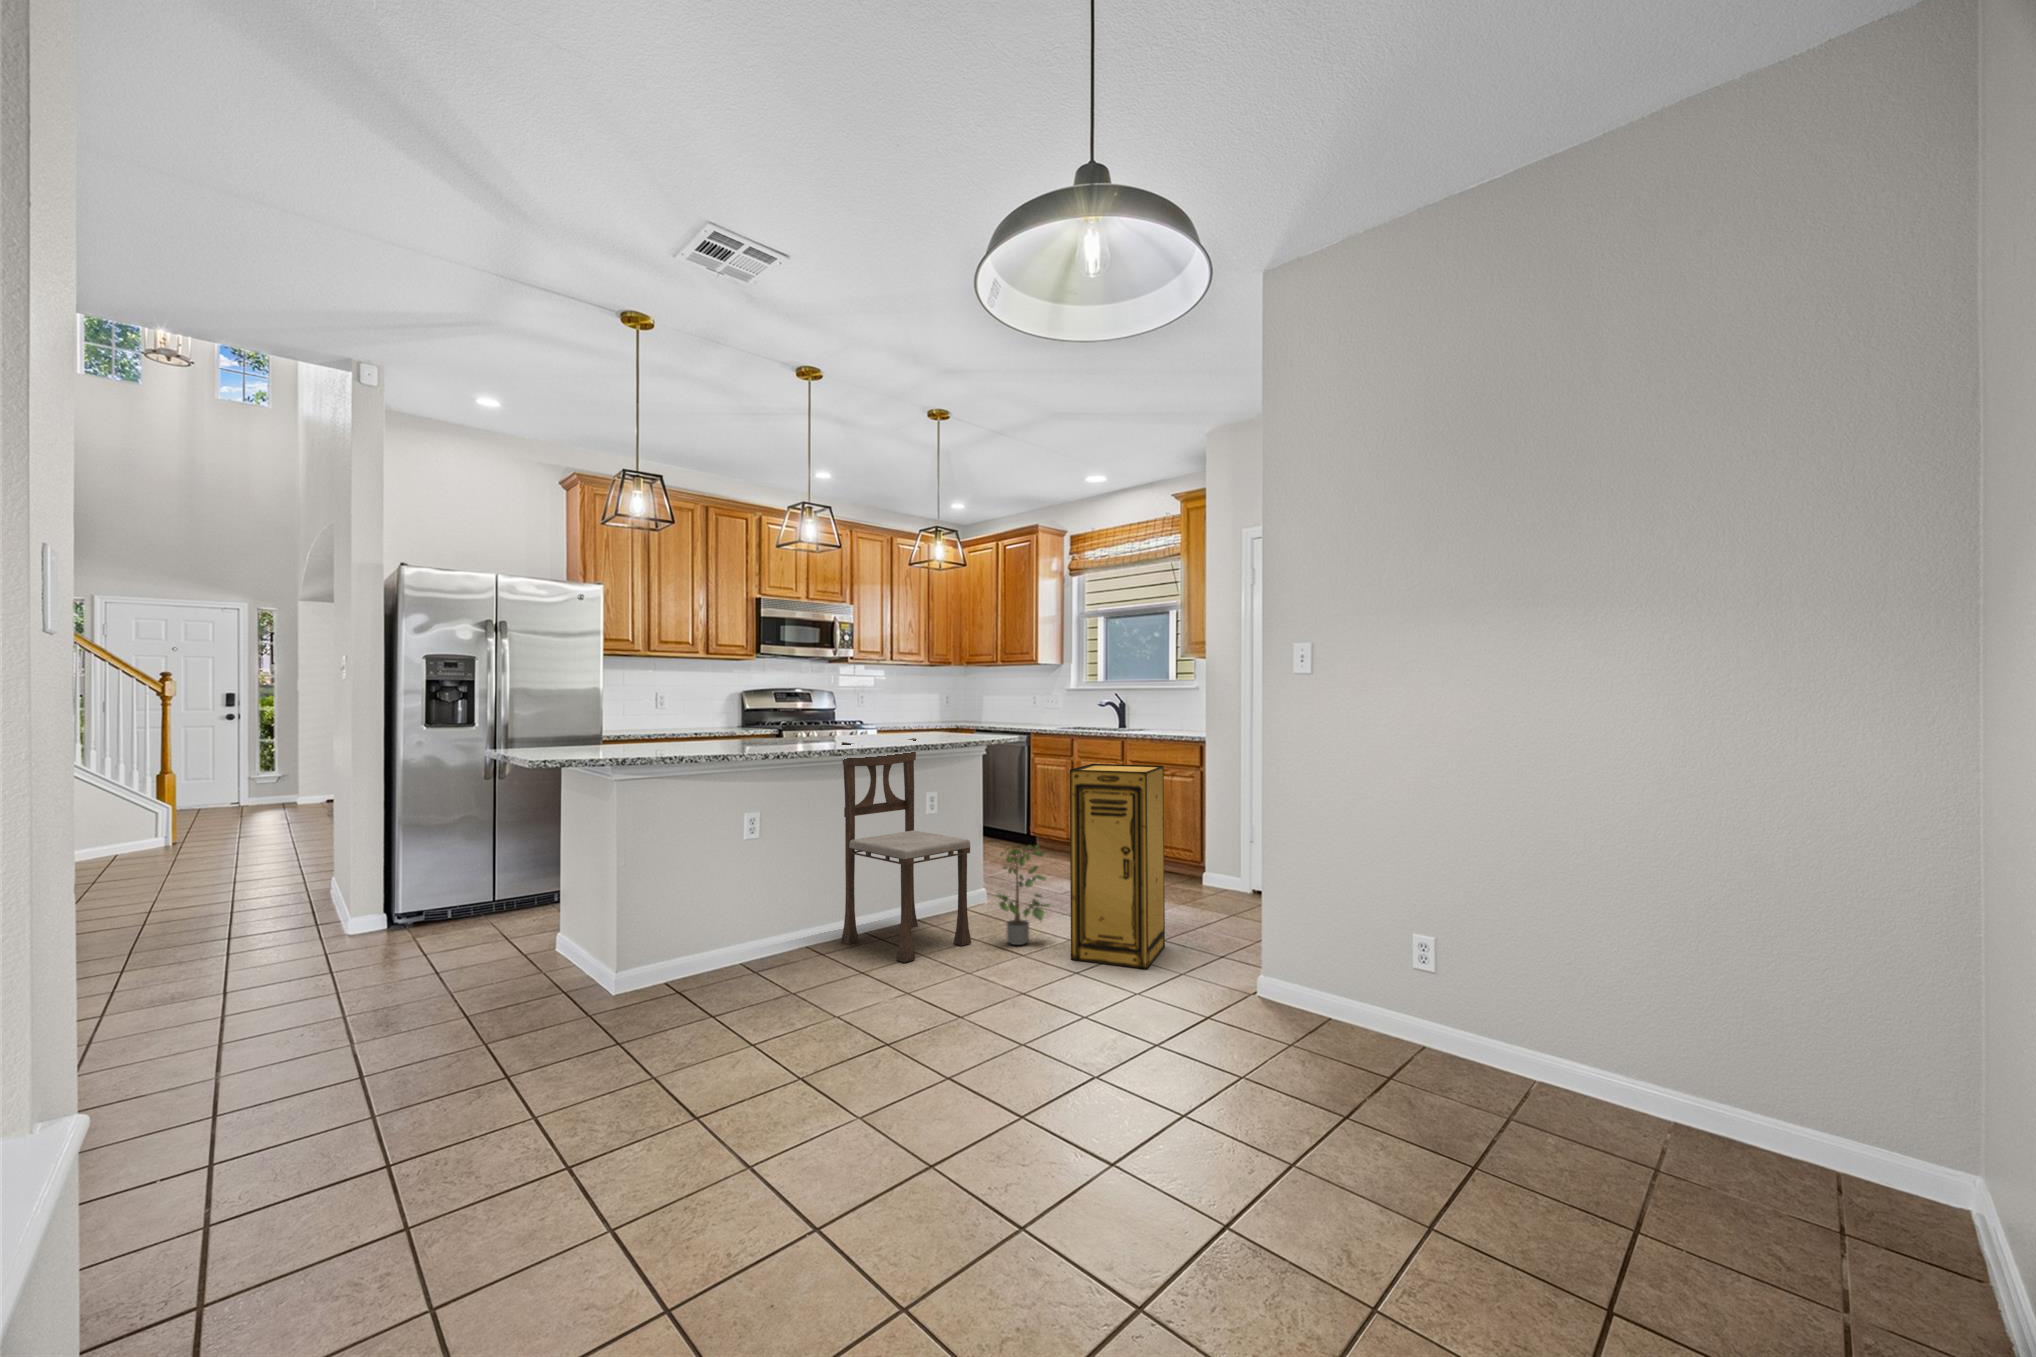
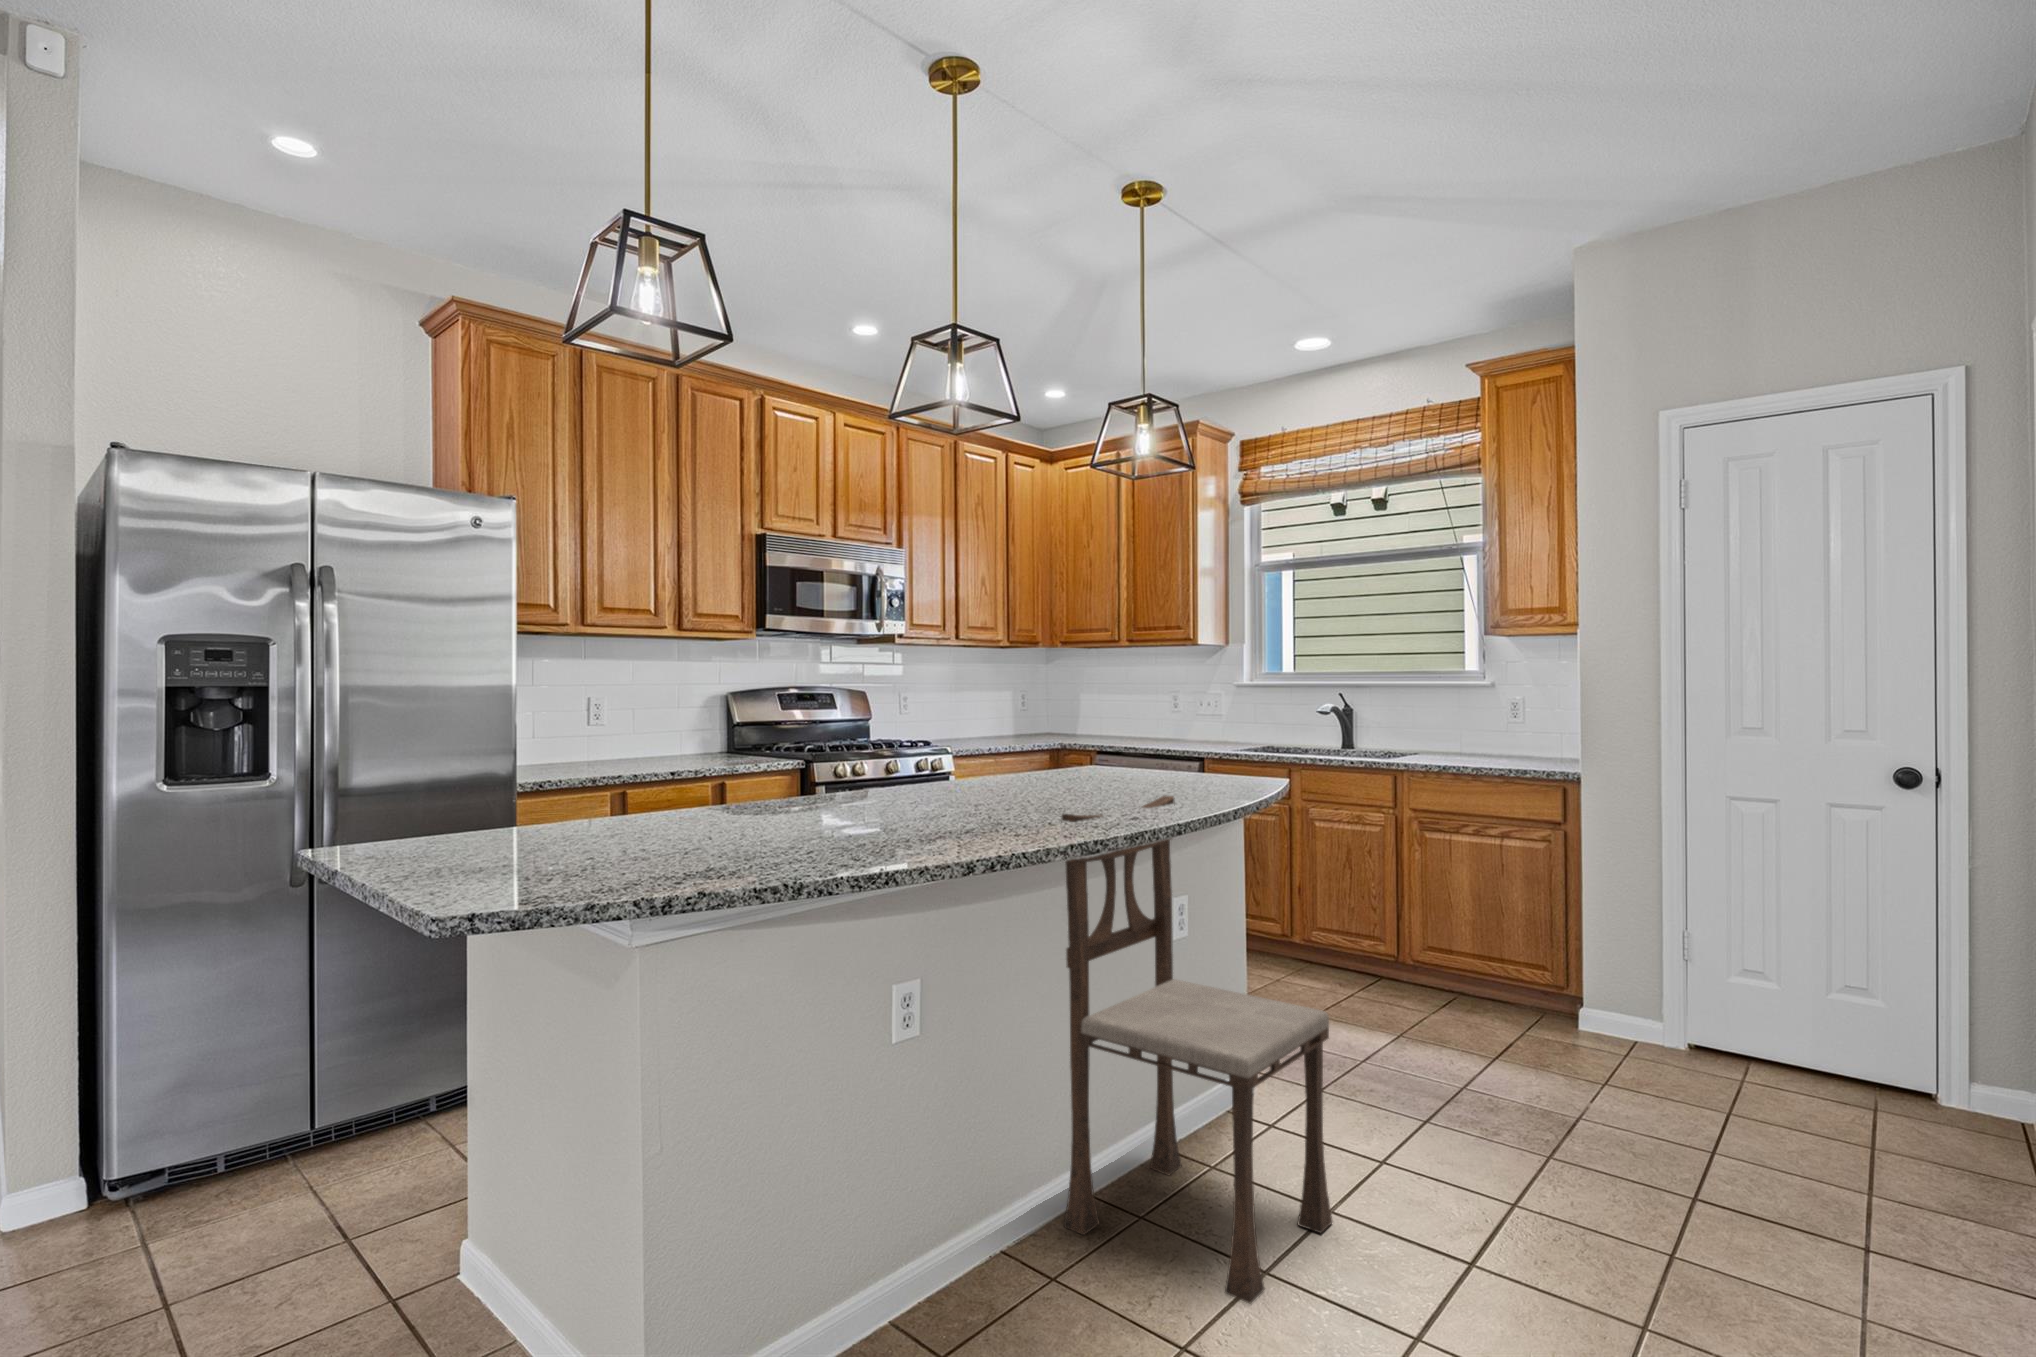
storage cabinet: present [1070,764,1165,969] -> none [1554,848,1783,1309]
potted plant: present [996,845,1050,945] -> none [1374,1011,1494,1227]

